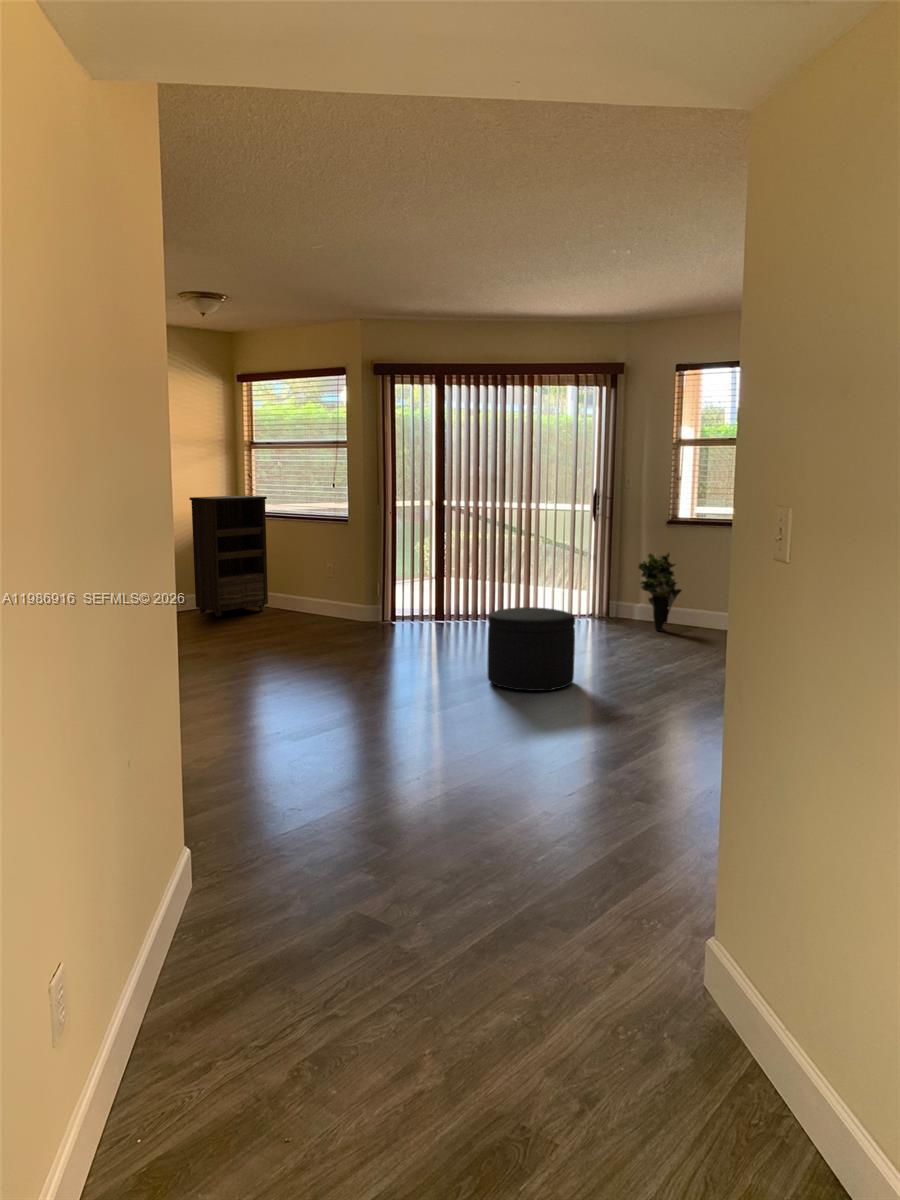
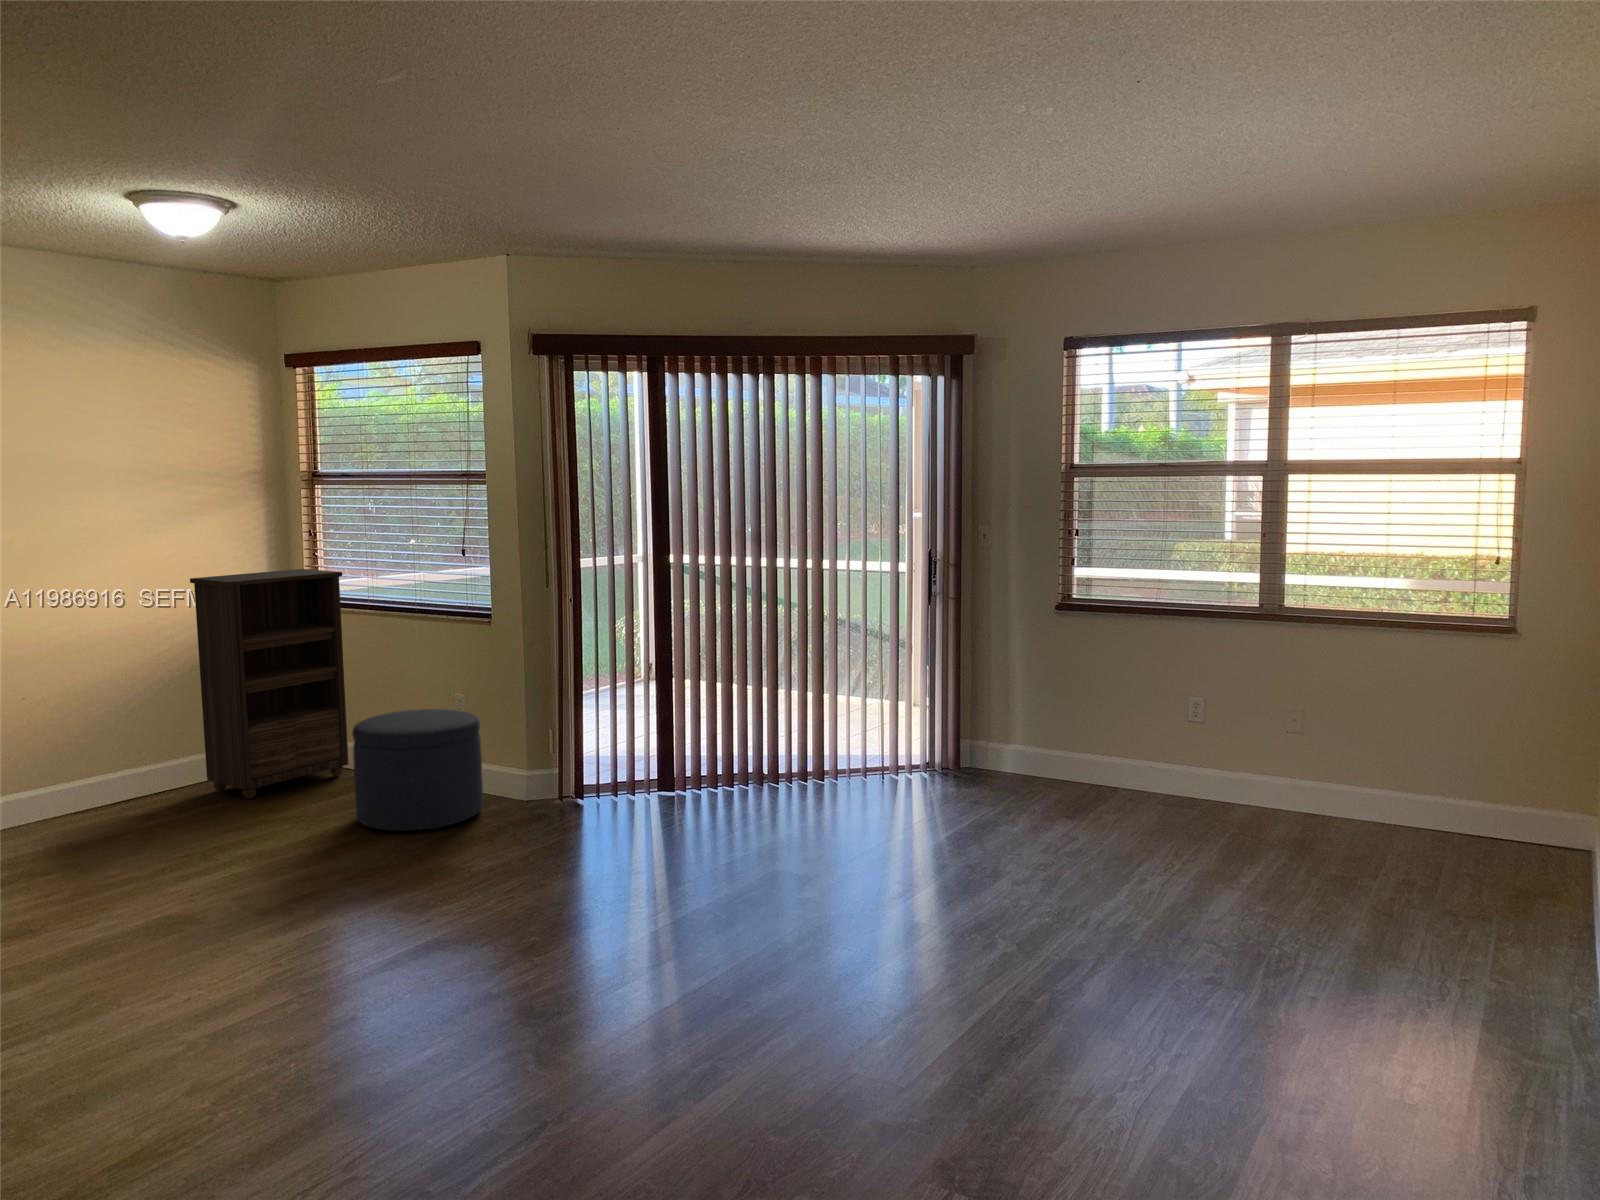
potted plant: present [638,553,682,631] -> none [1009,658,1089,798]
ottoman: present [487,607,575,691] -> present [352,709,483,831]

